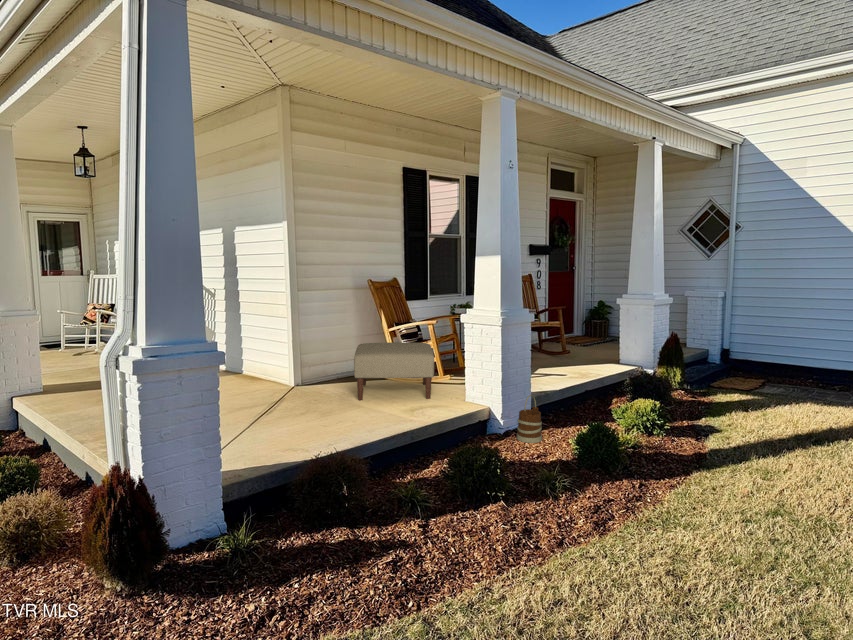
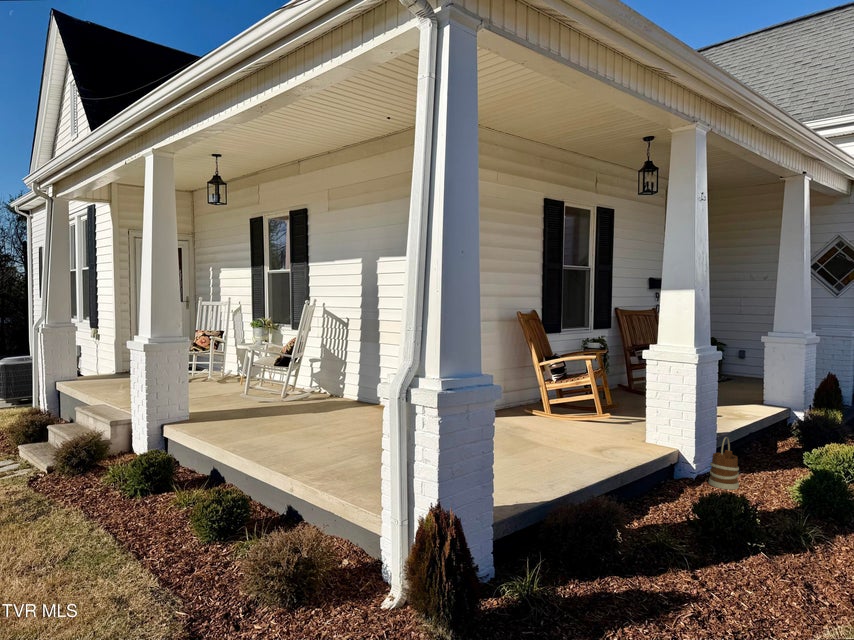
ottoman: present [354,342,434,400] -> none [516,378,614,440]

